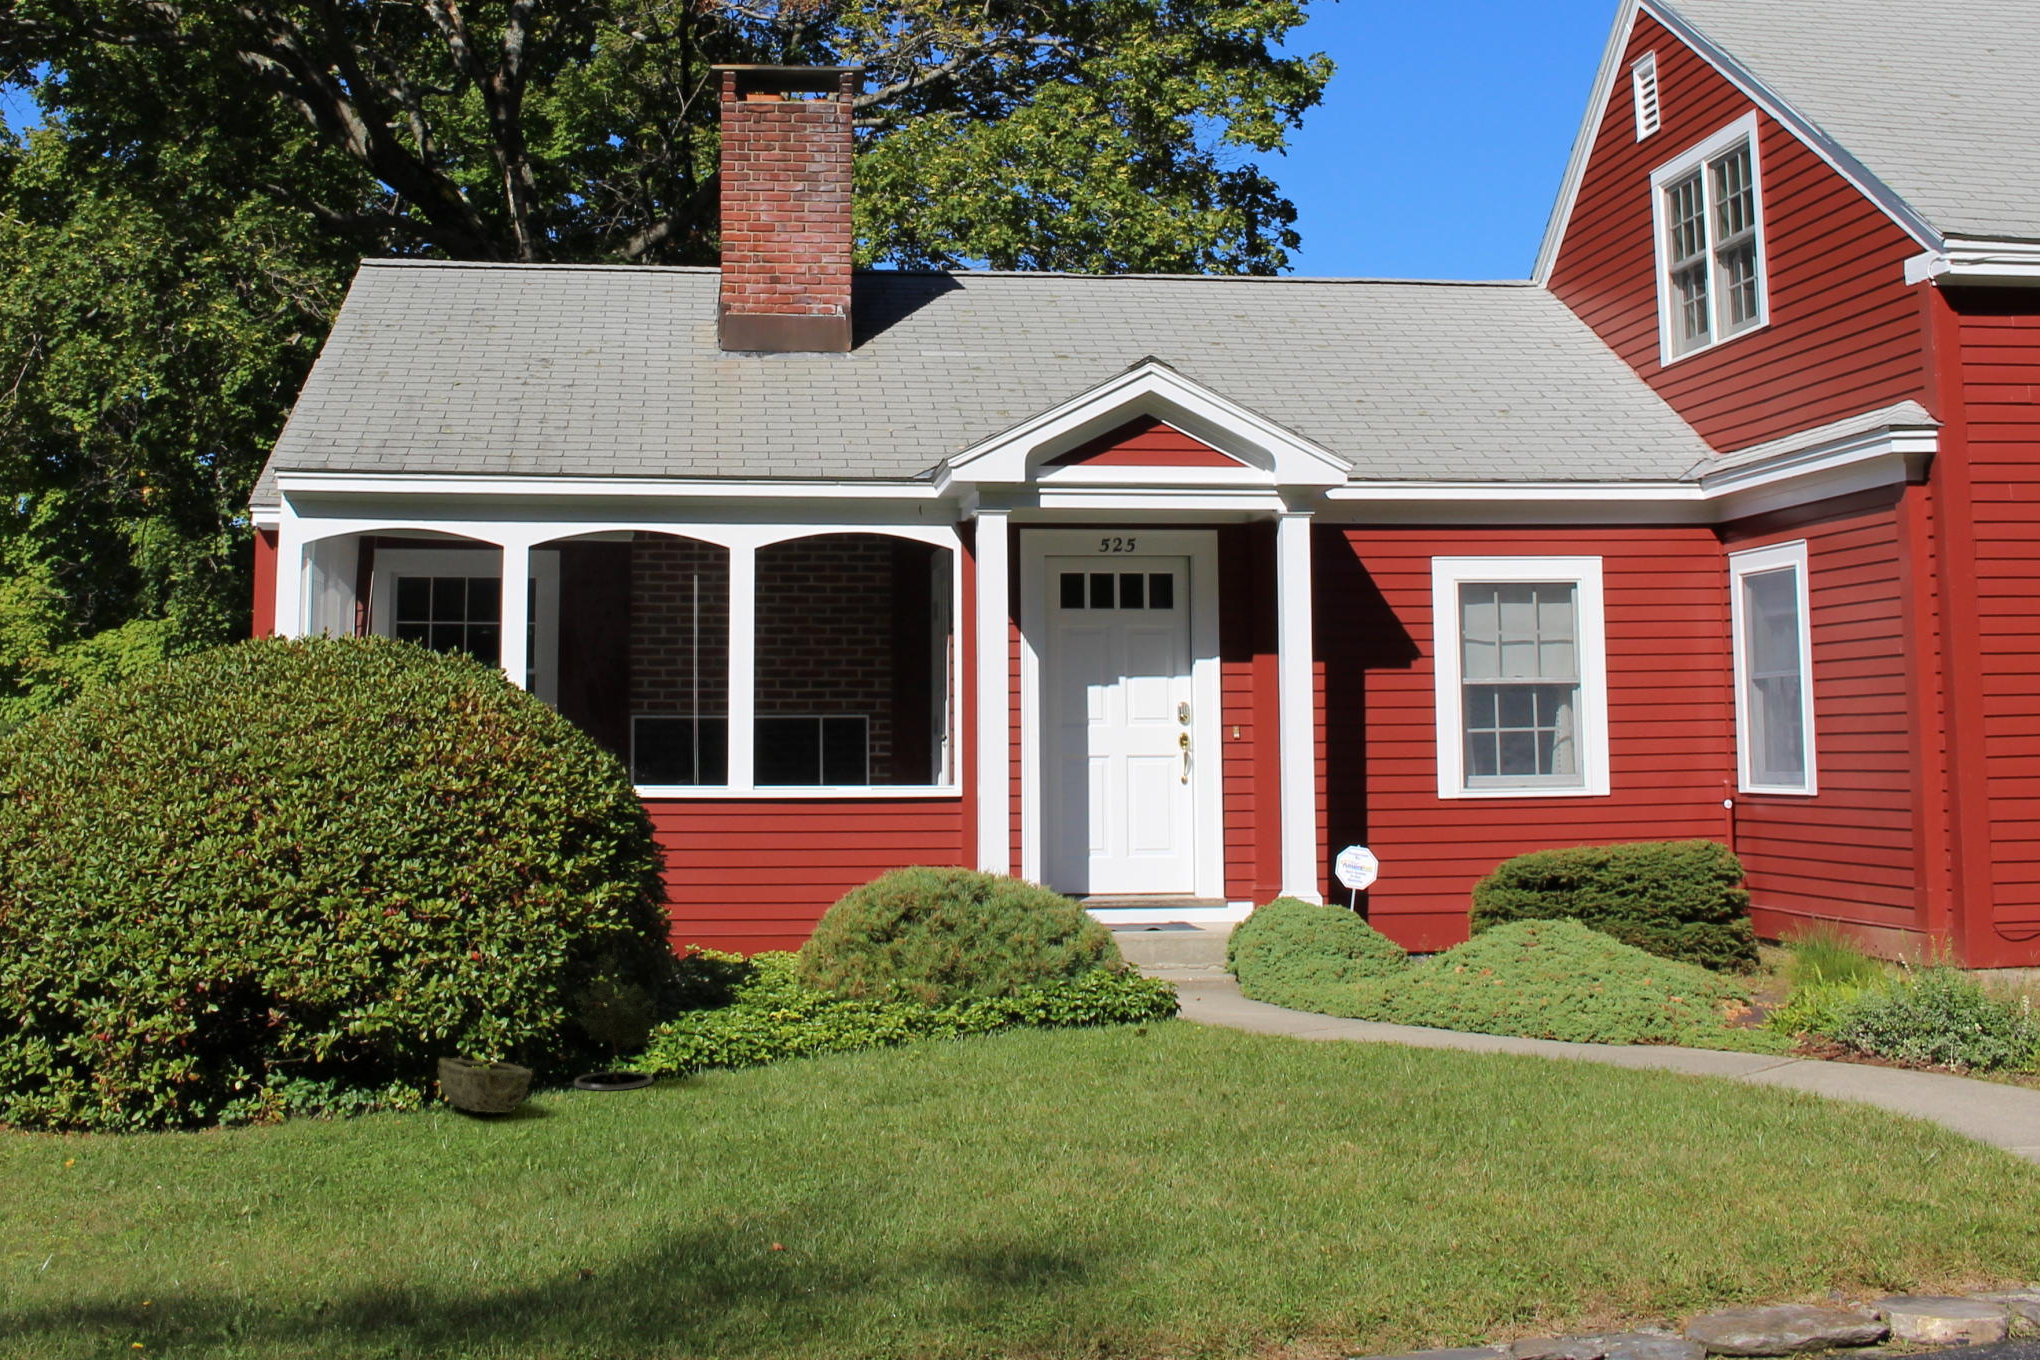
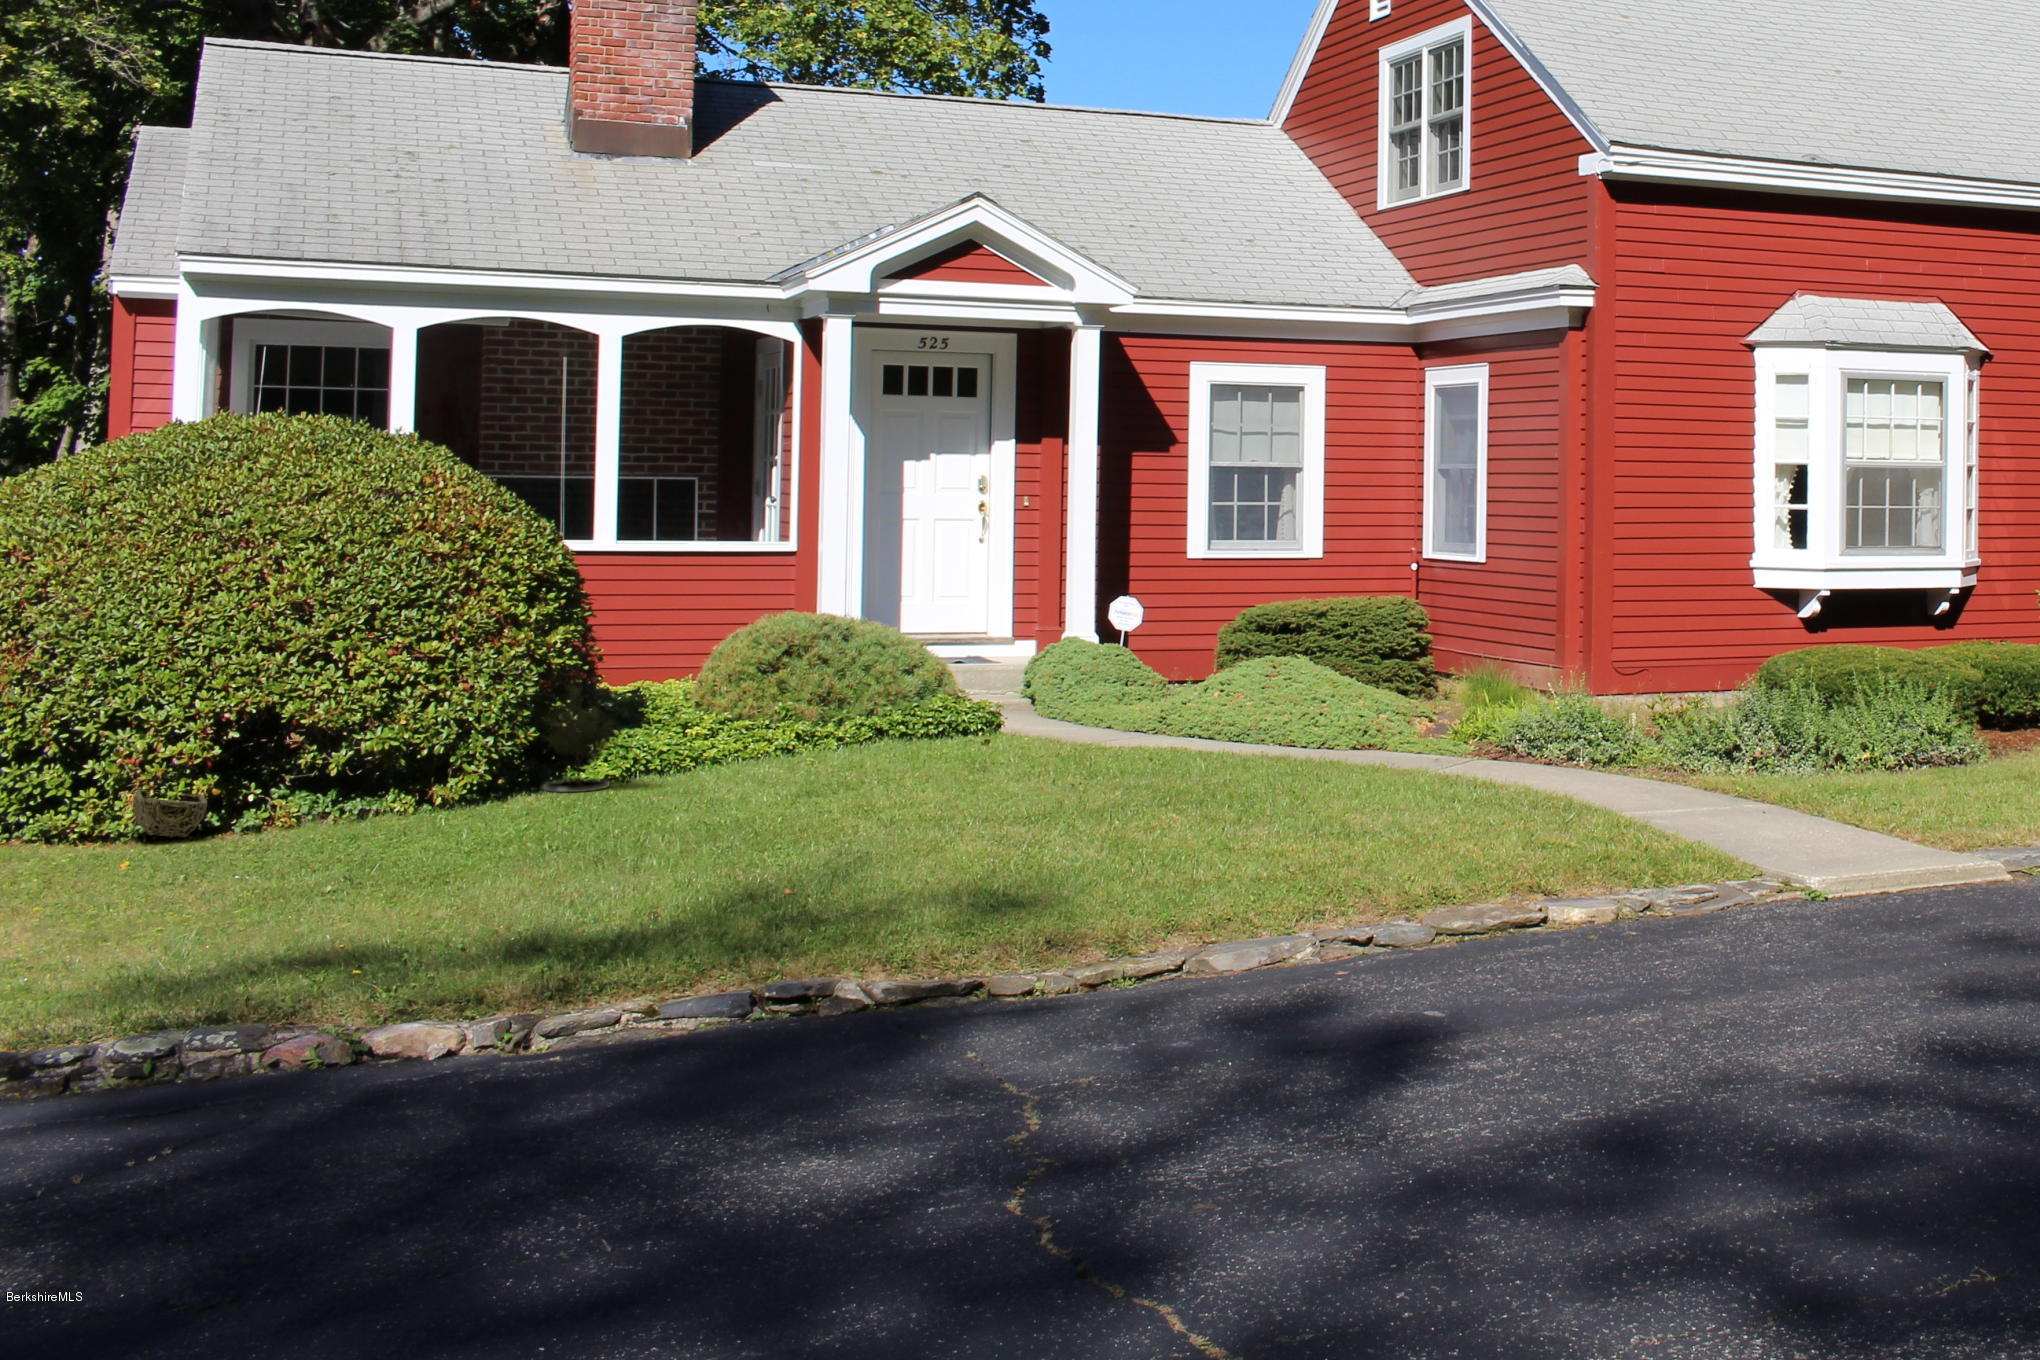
woven basket: present [439,1058,532,1114] -> present [135,789,207,838]

